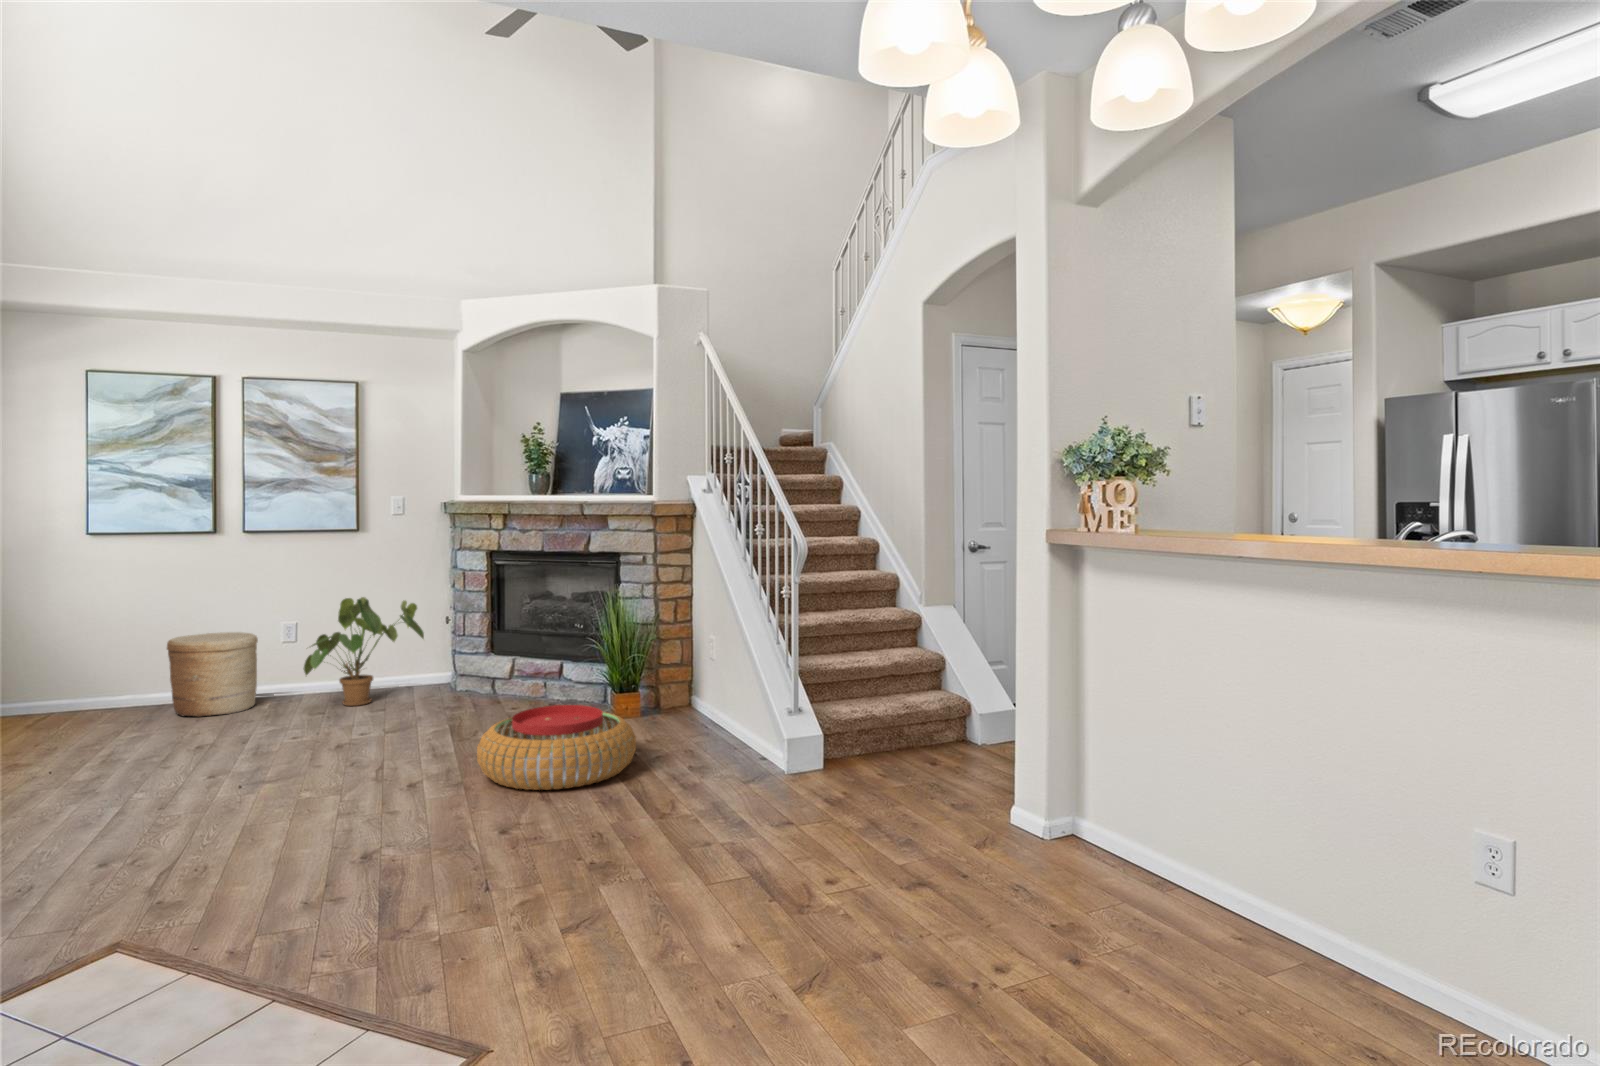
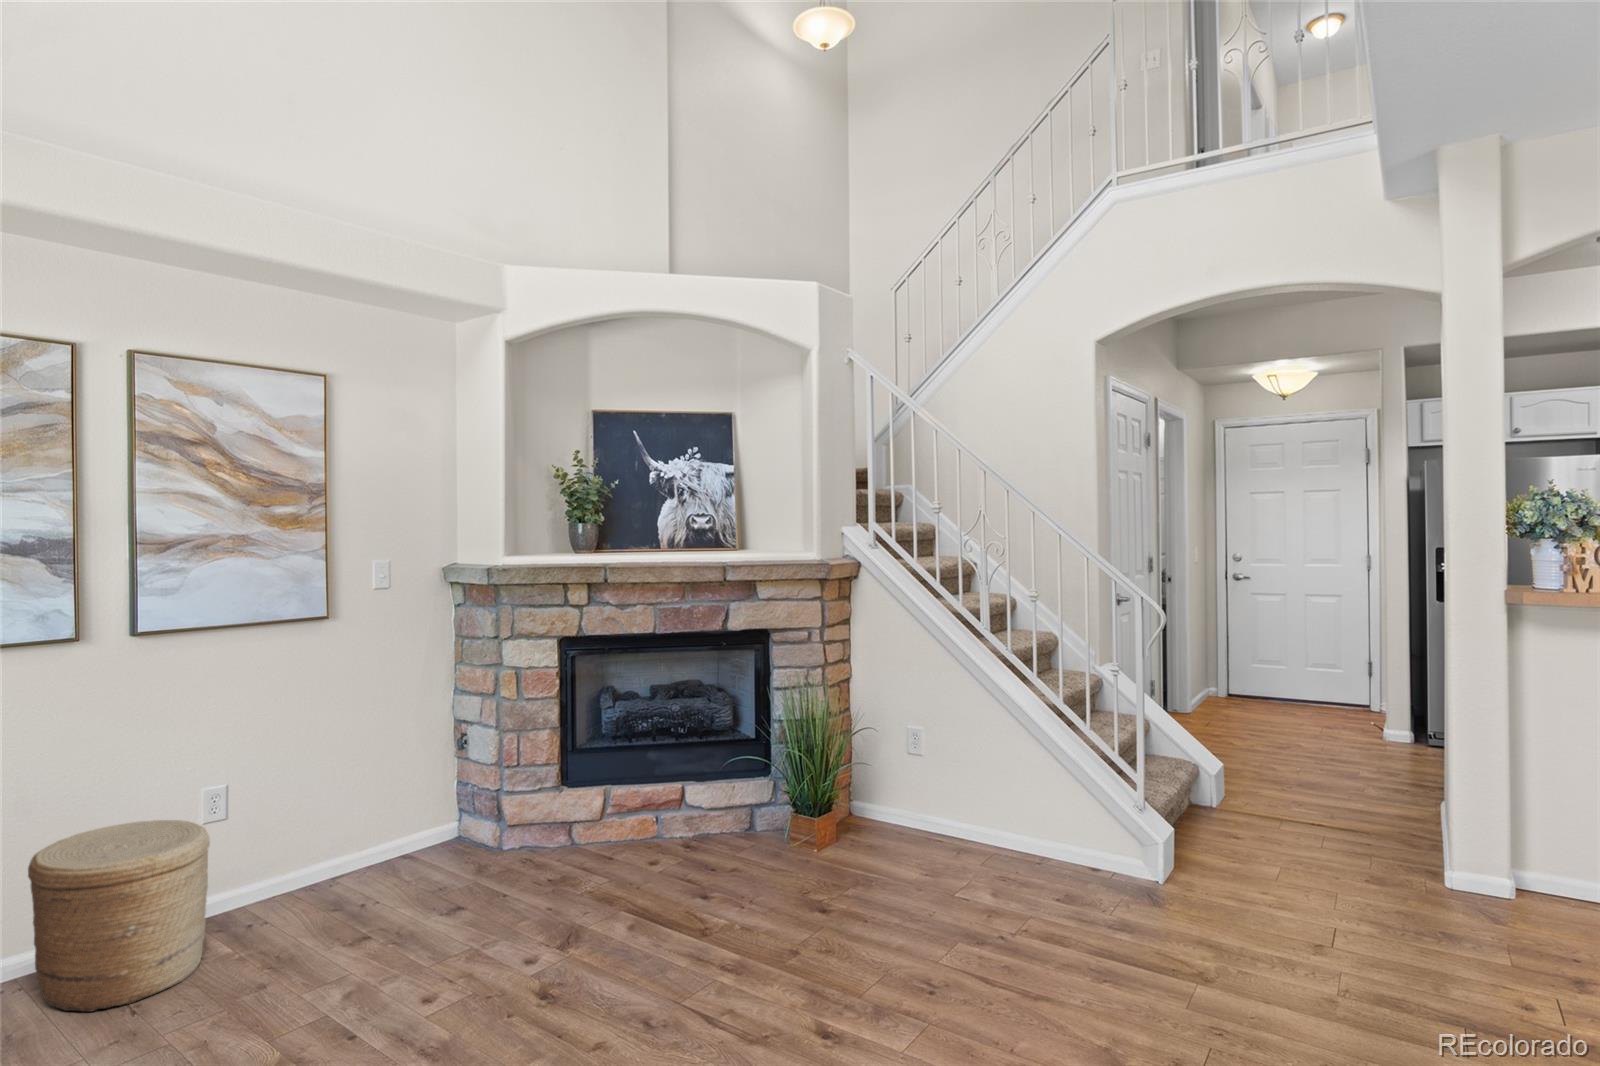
house plant: present [303,597,424,706] -> none [301,722,487,912]
pouf: present [477,705,636,790] -> none [857,848,1066,988]

